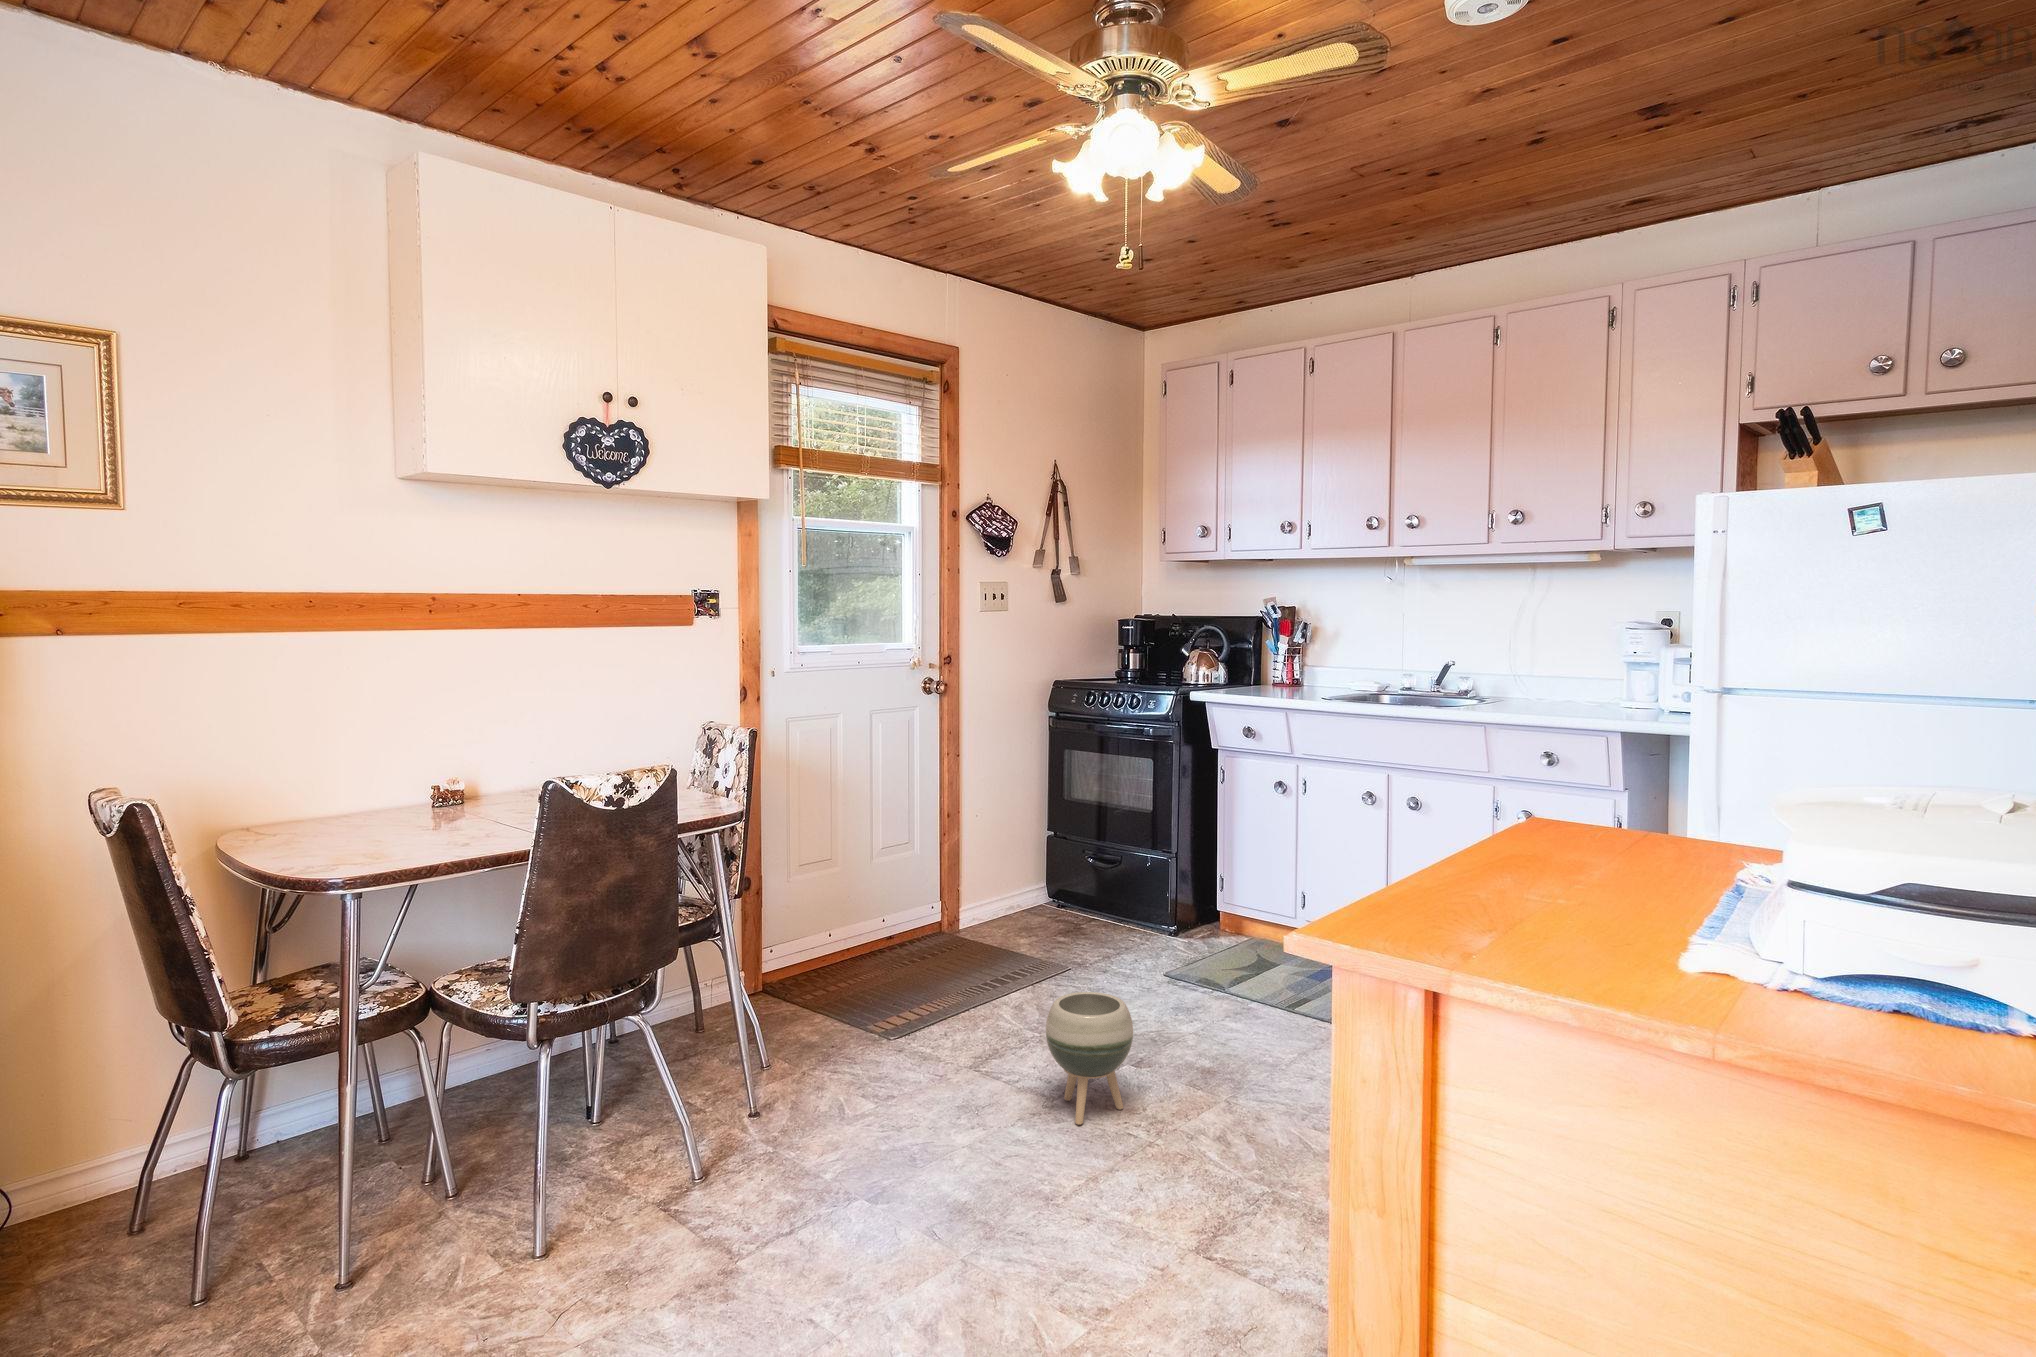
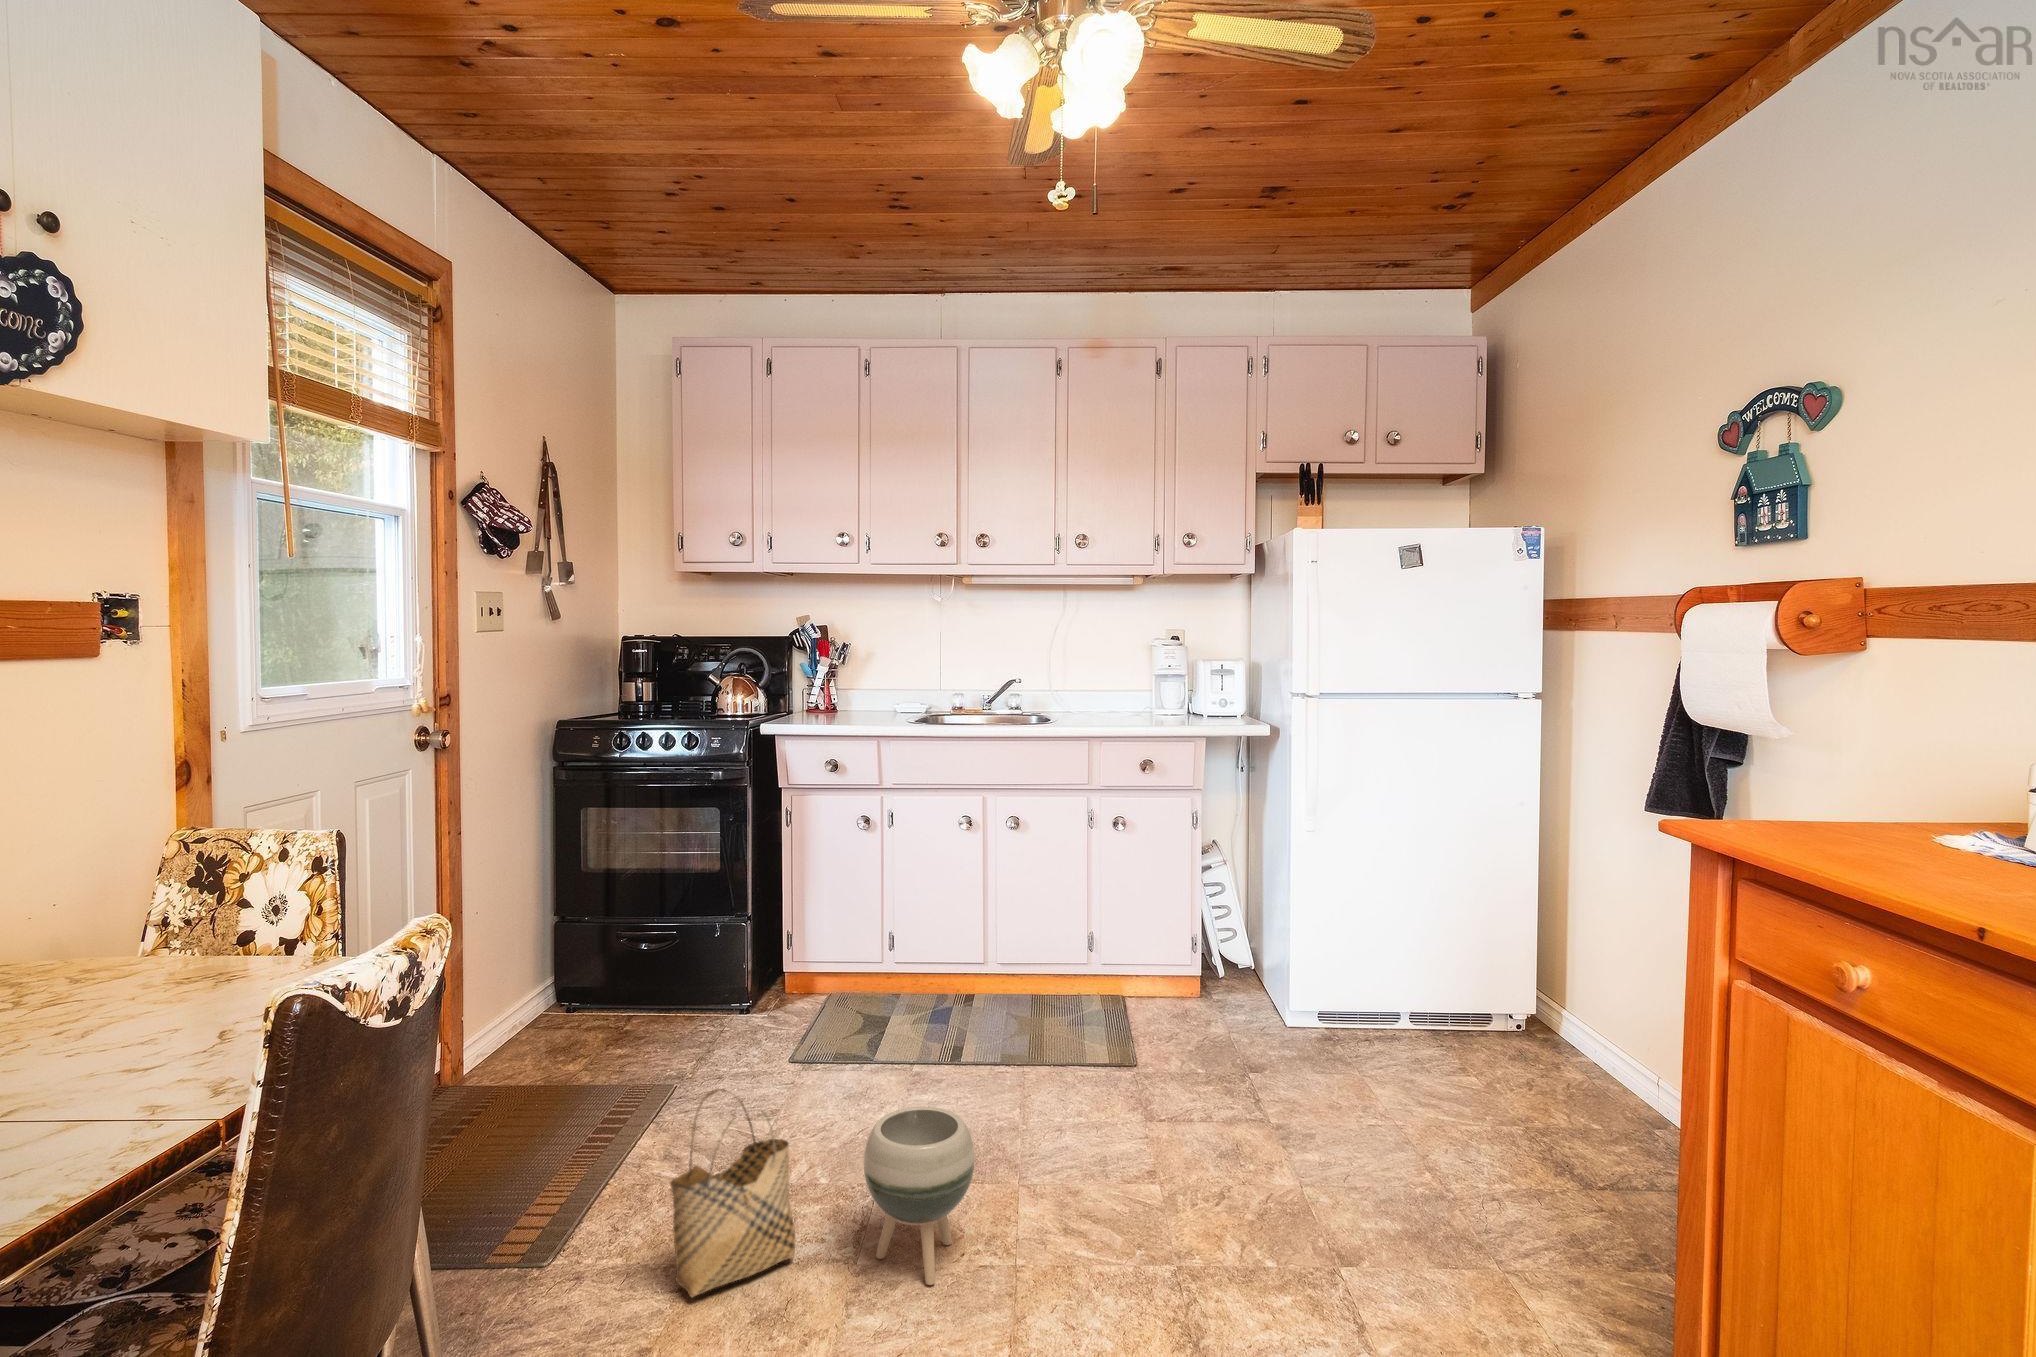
woven basket: none [930,944,1024,1079] -> present [670,1089,795,1297]

